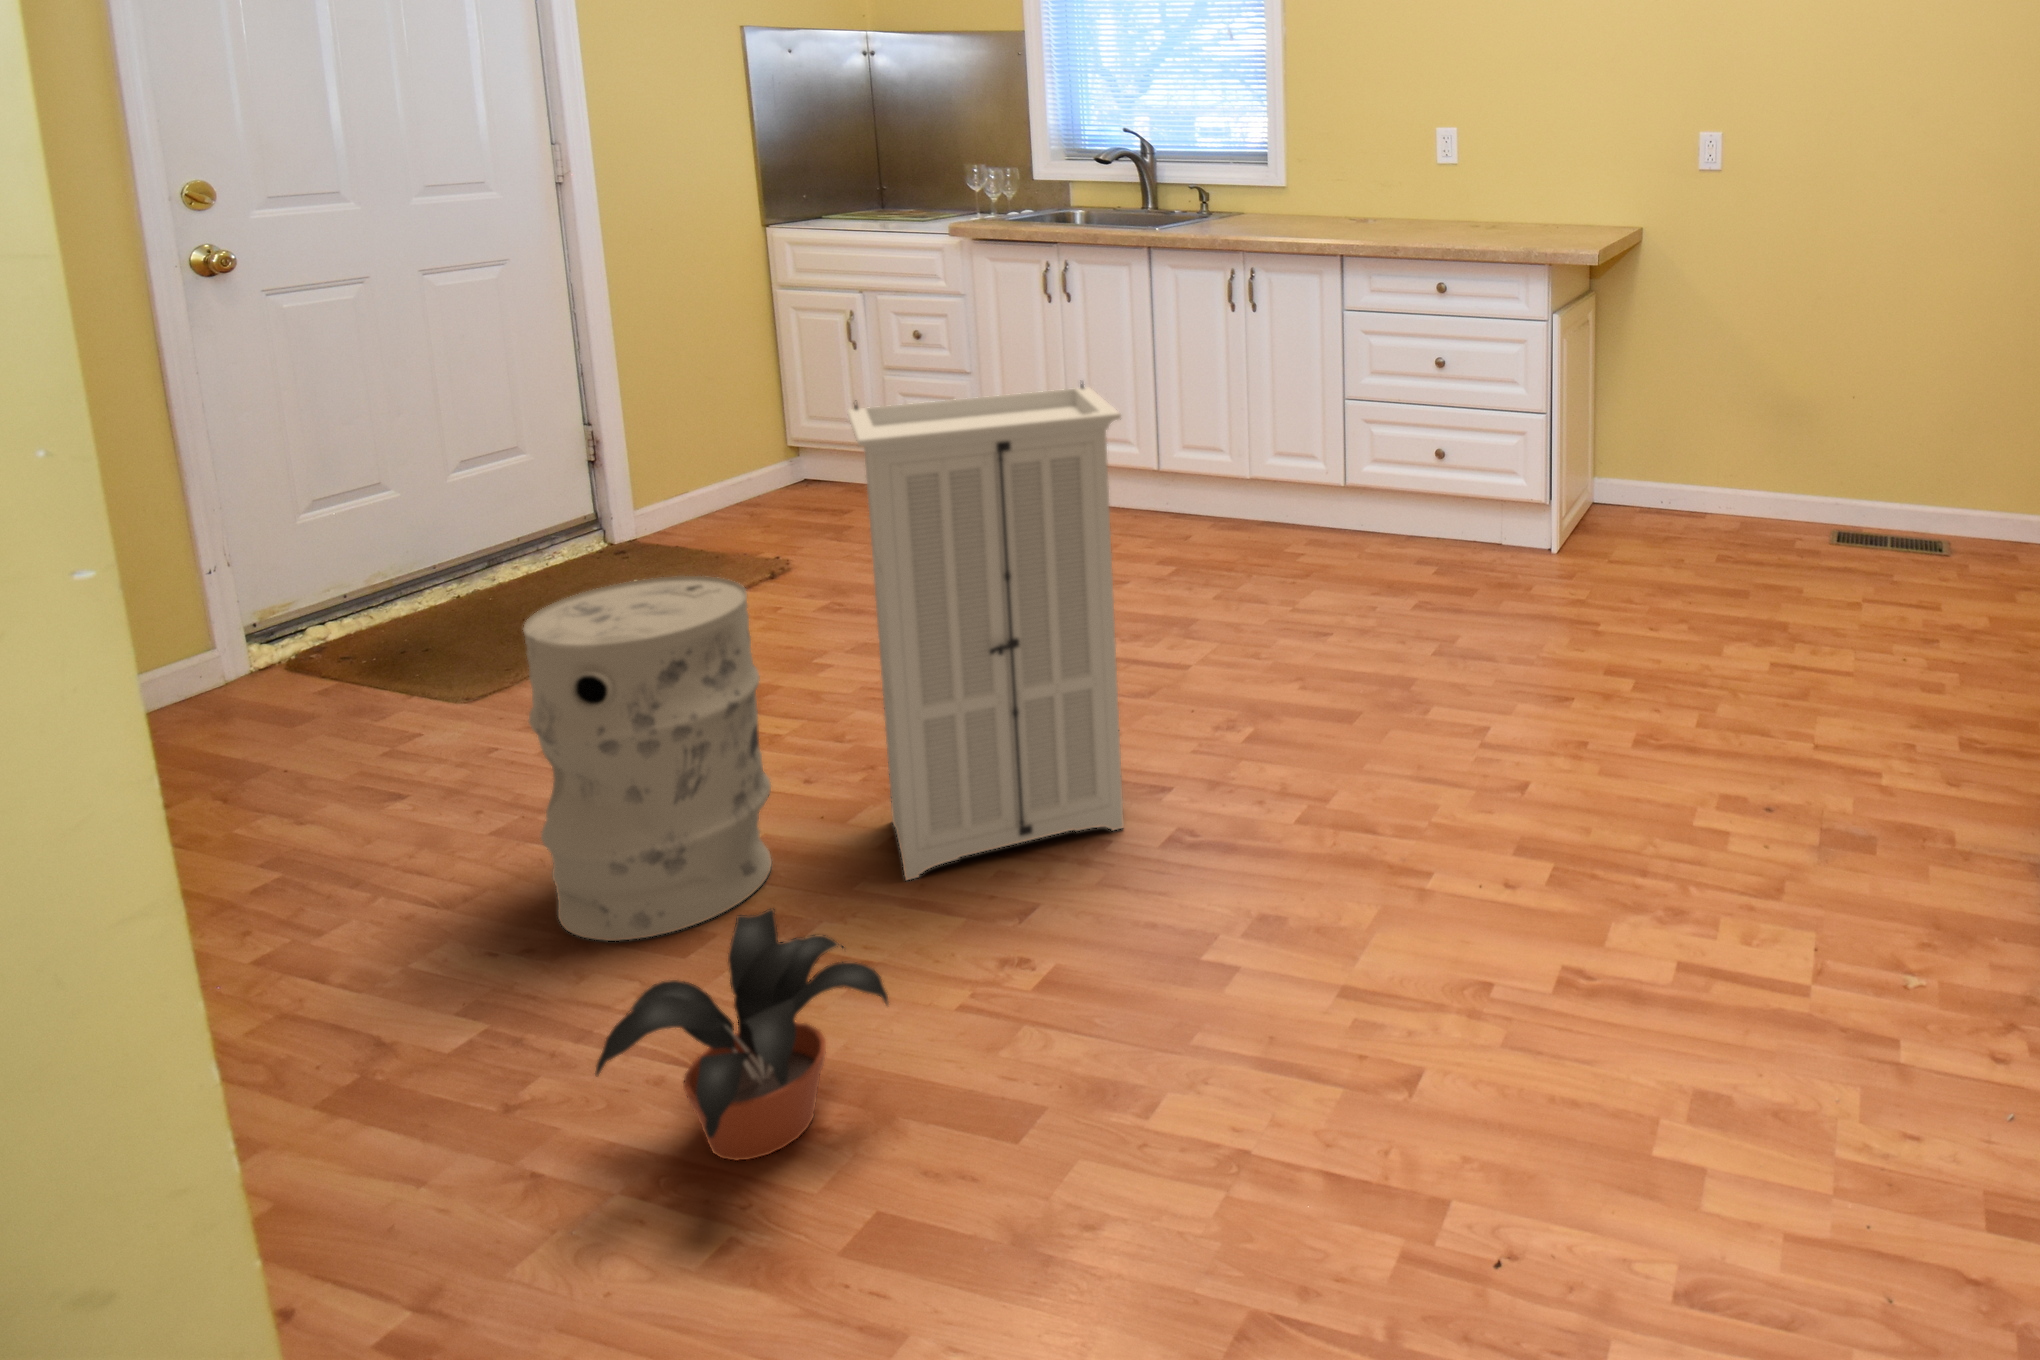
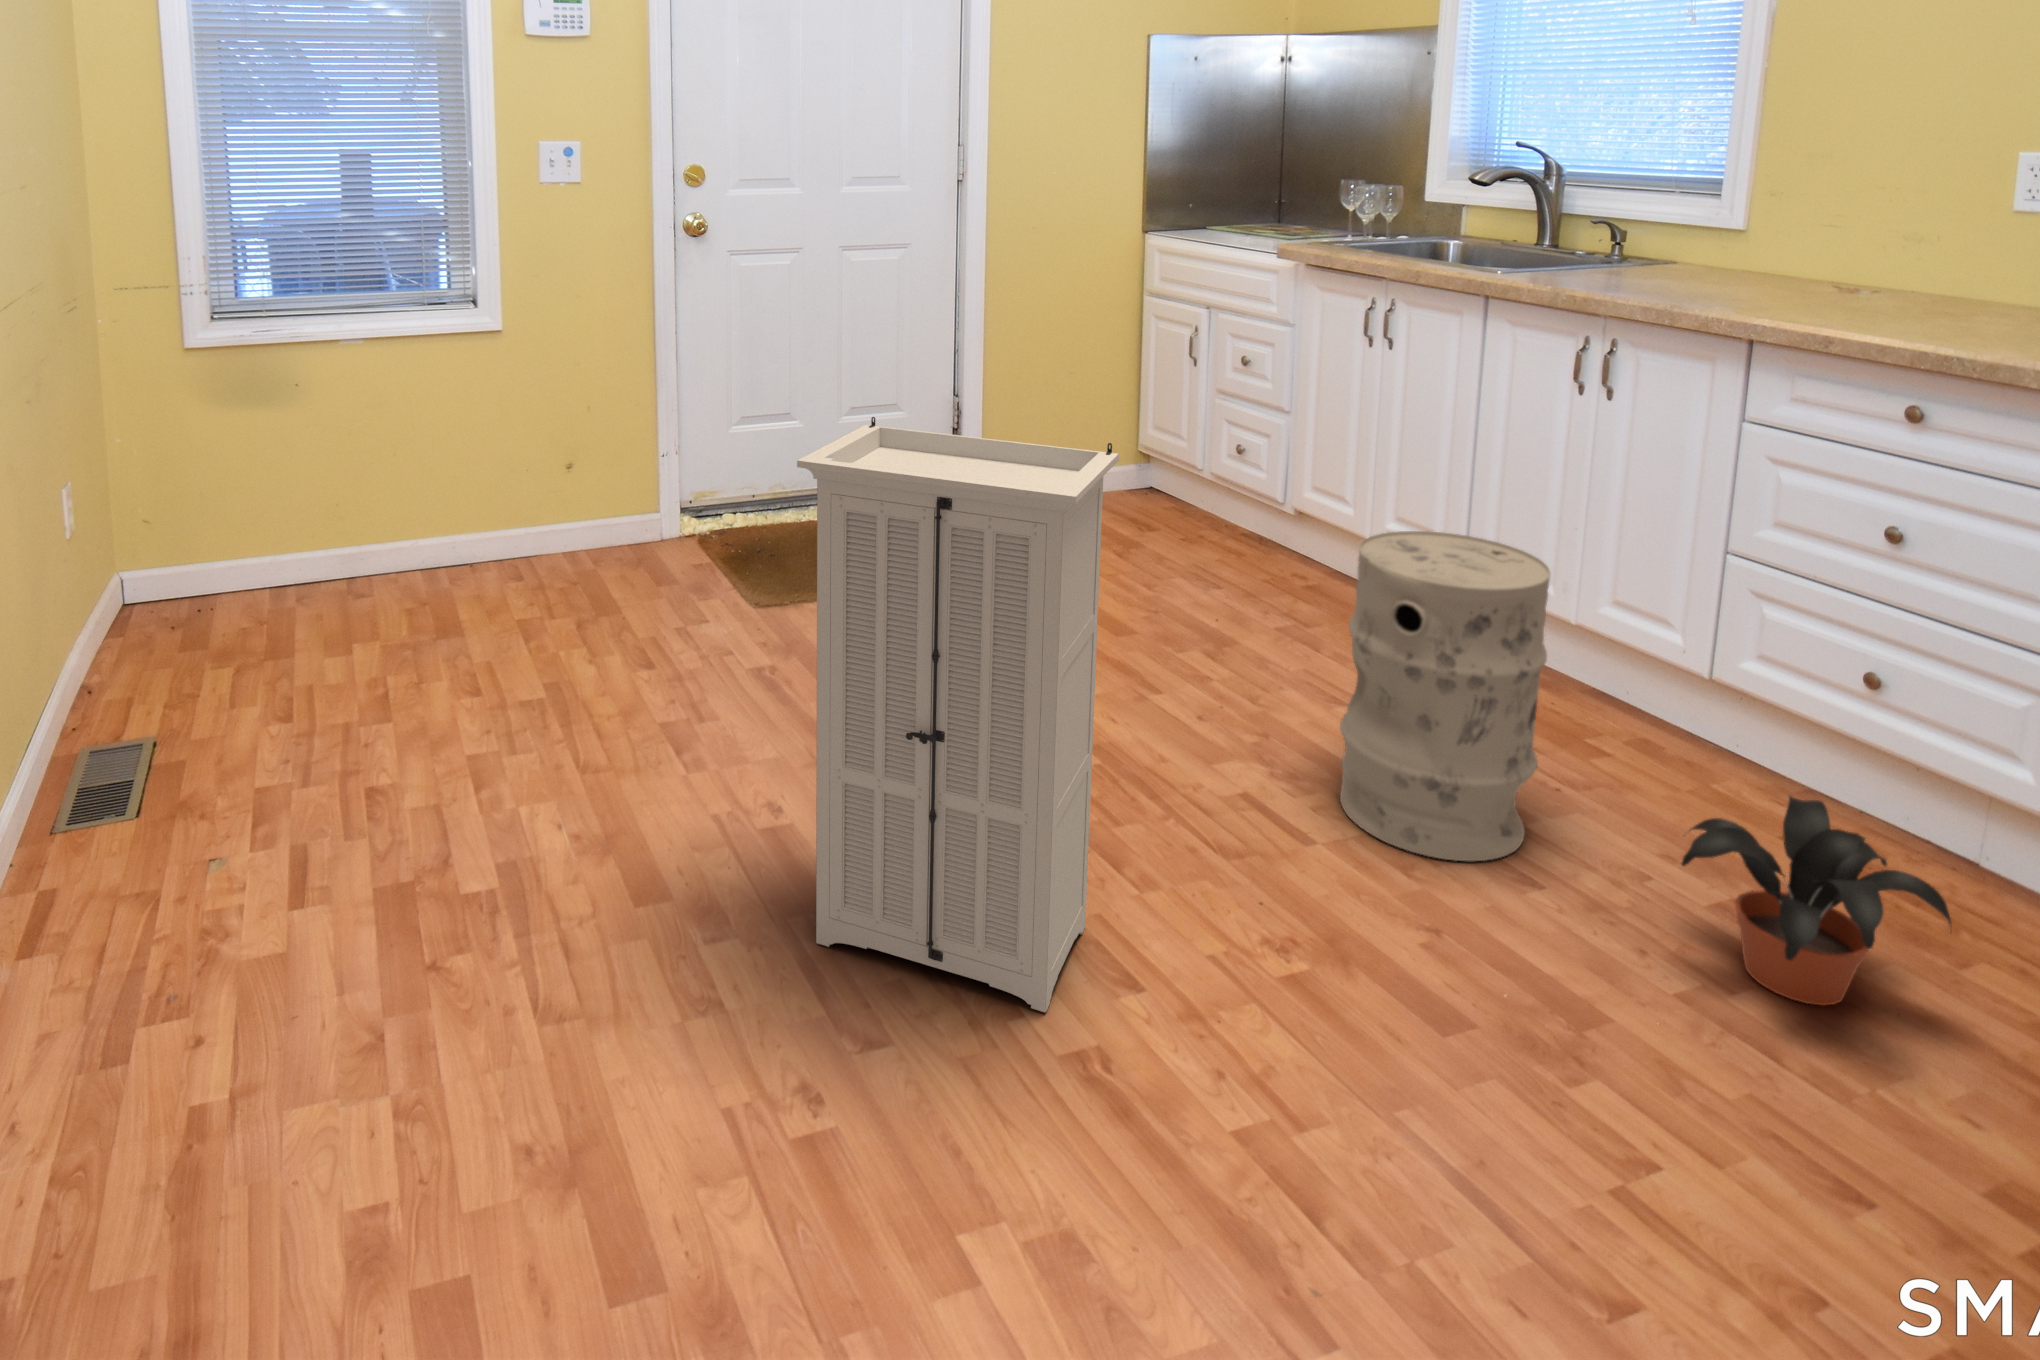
trash can: present [524,576,772,941] -> present [1340,531,1551,861]
potted plant: present [595,909,888,1161] -> present [1682,796,1951,1006]

